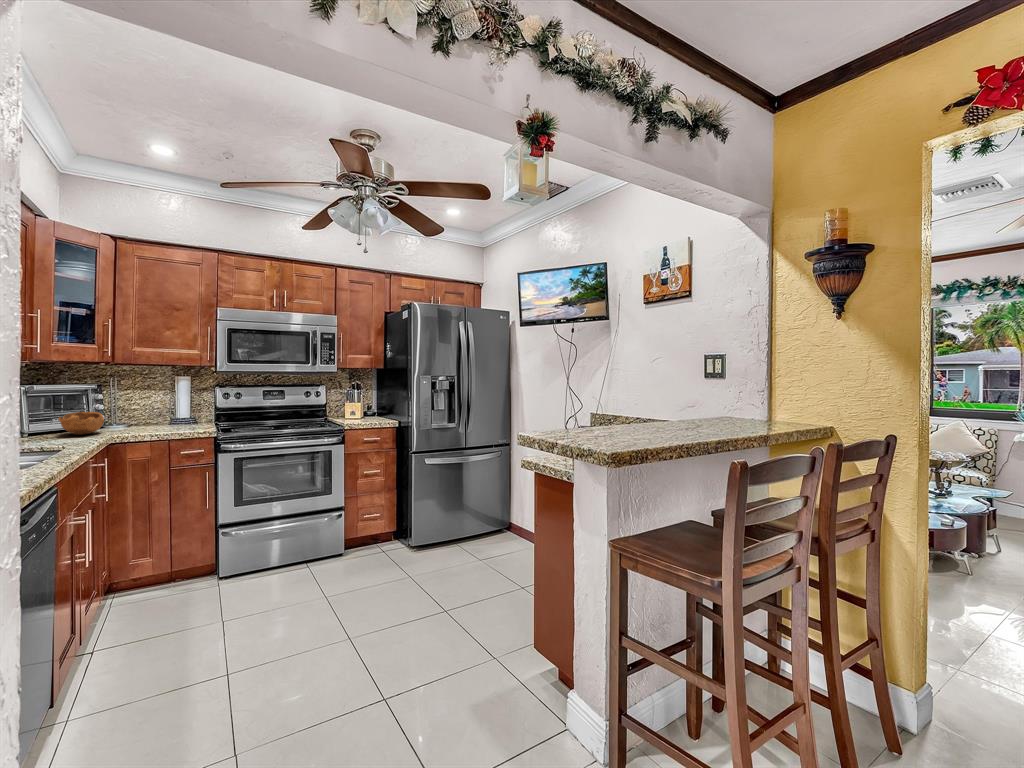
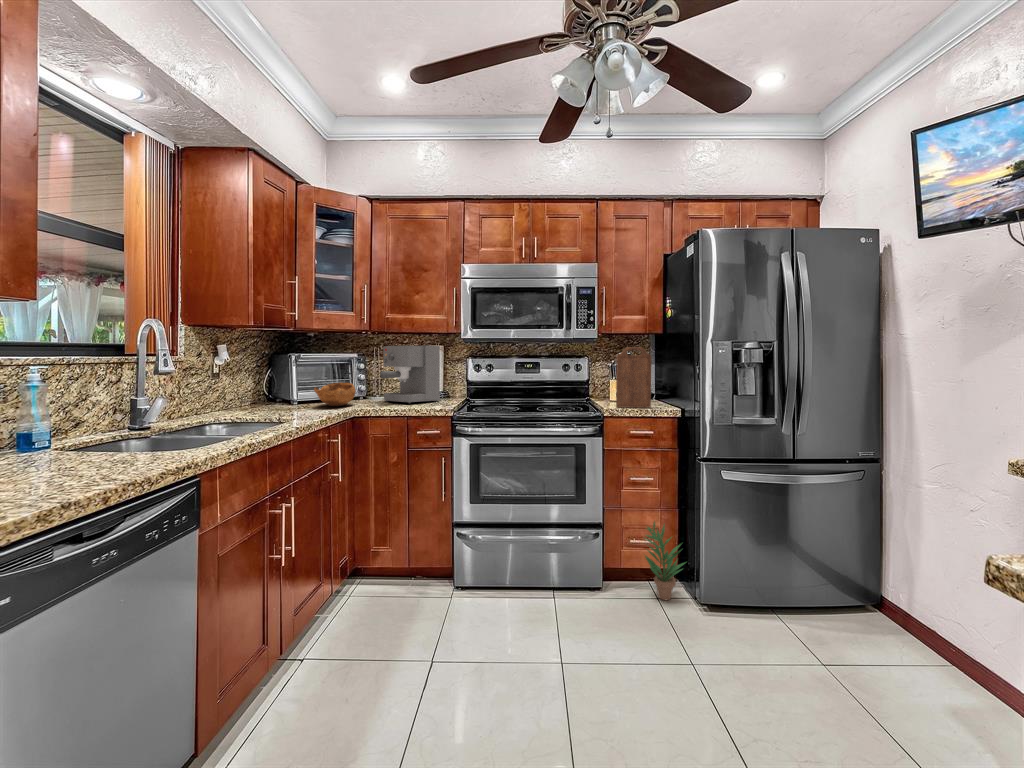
coffee maker: none [130,376,192,428] -> present [380,345,440,403]
cutting board: none [352,379,377,423] -> present [616,347,652,408]
potted plant: none [375,500,406,554] -> present [645,522,685,600]

